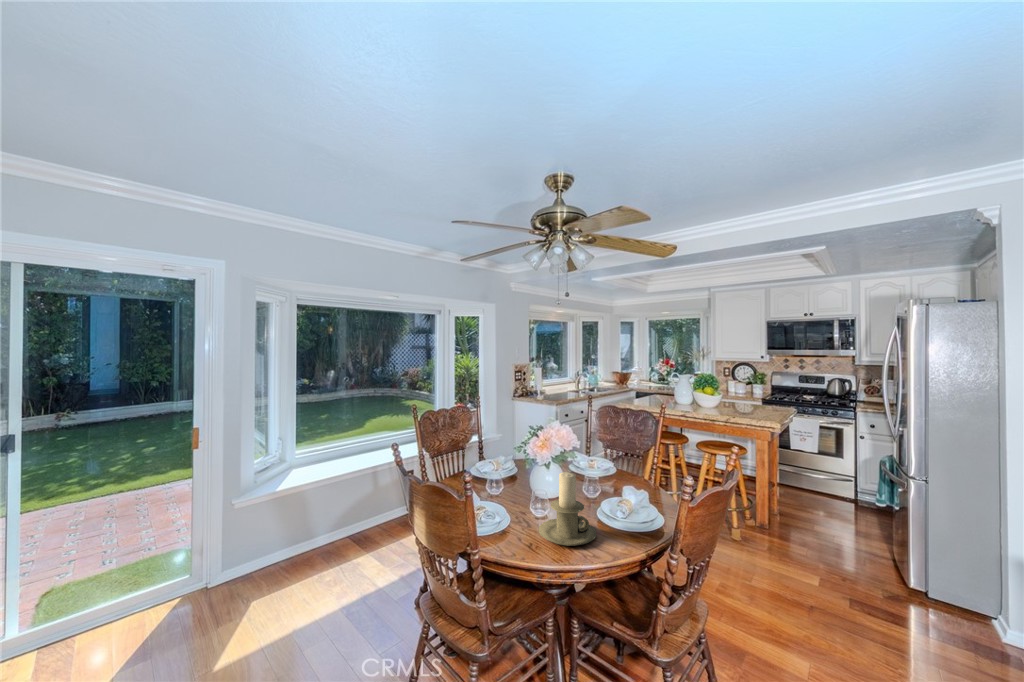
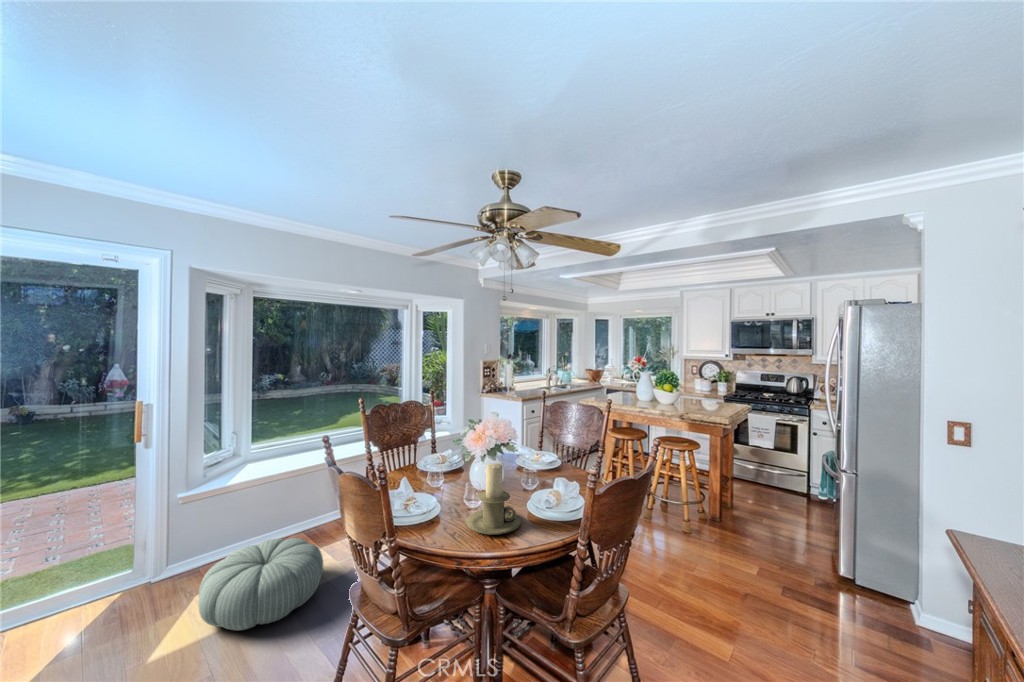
pouf: none [259,545,377,639] -> present [199,538,323,630]

